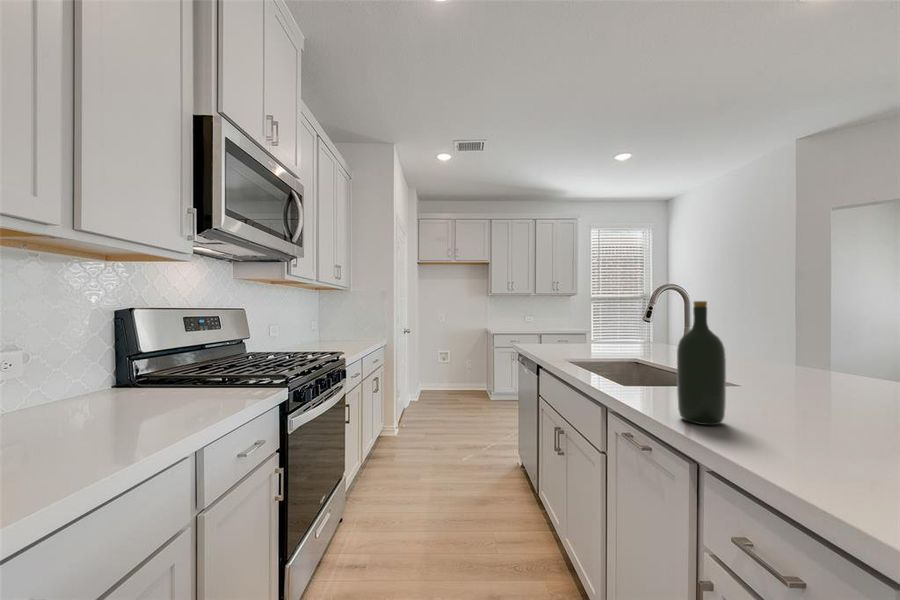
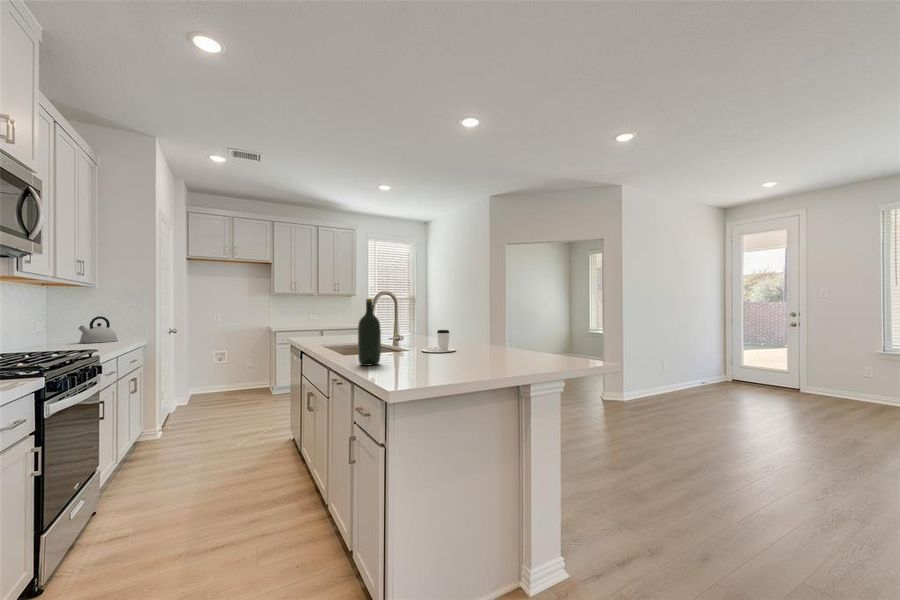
kettle: none [336,316,365,341] -> present [78,316,118,343]
coffee cup: none [761,356,847,401] -> present [422,330,455,353]

